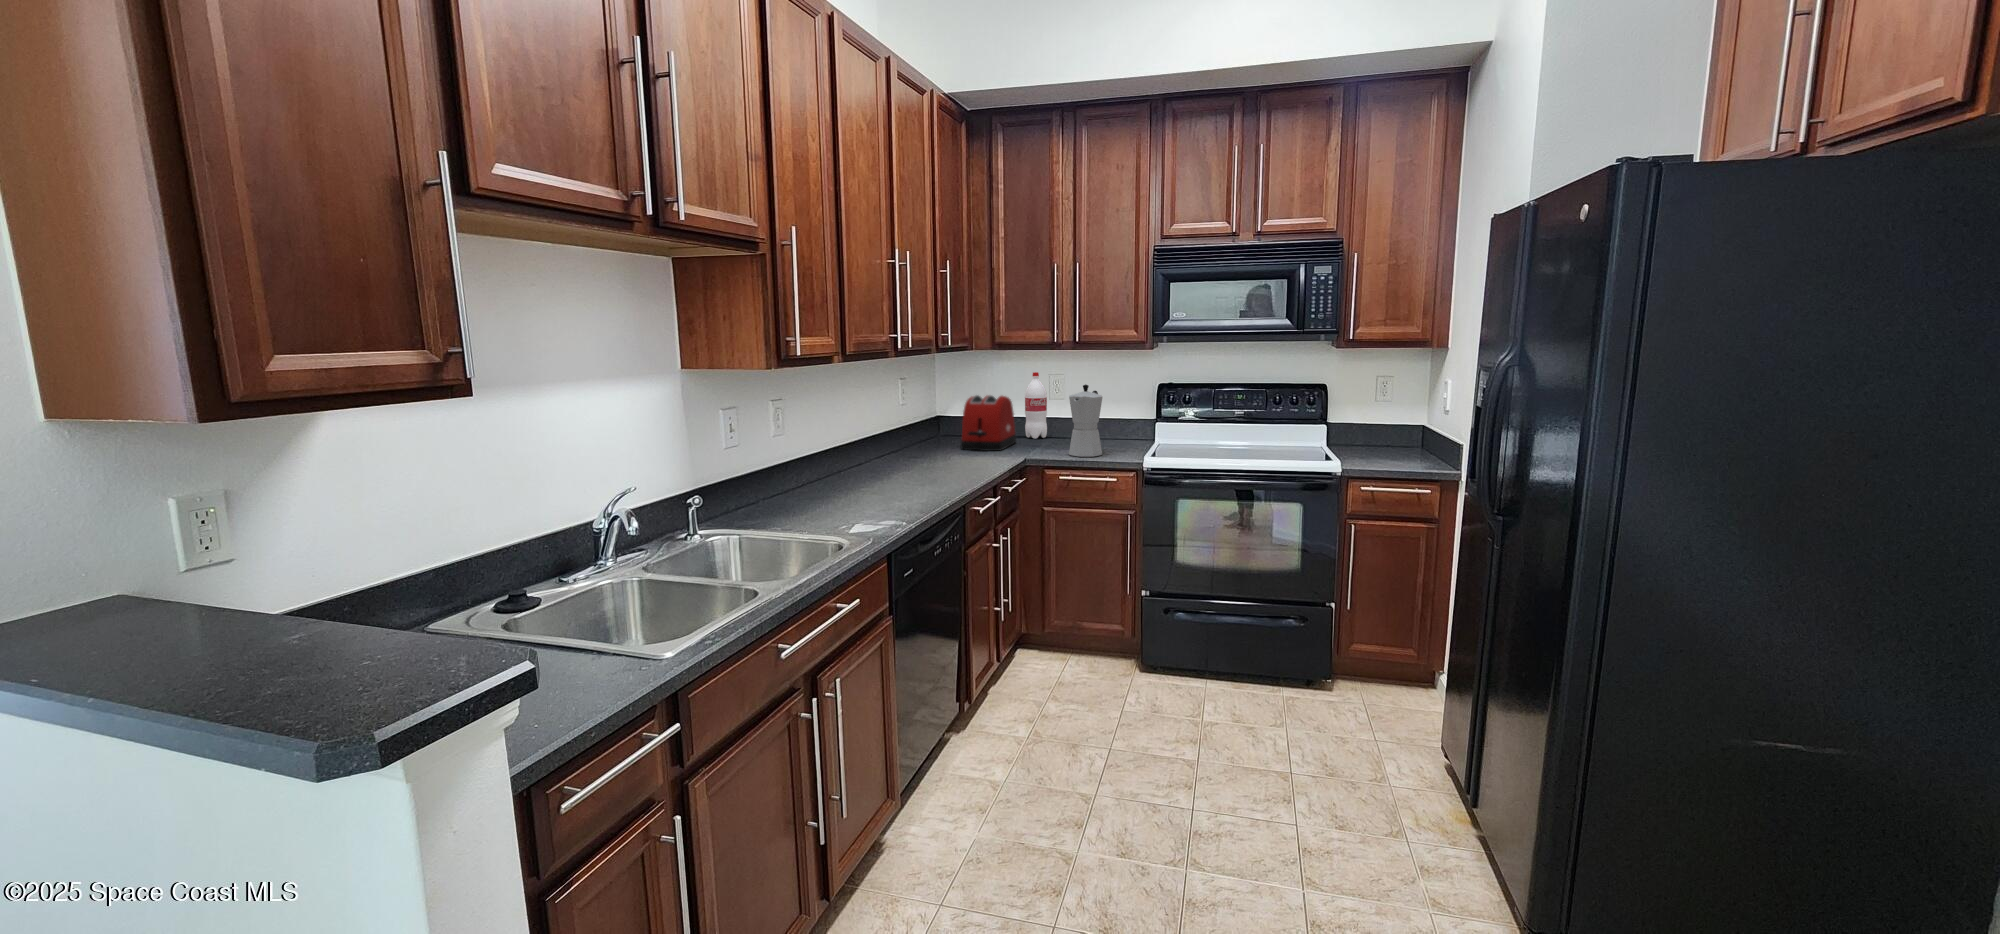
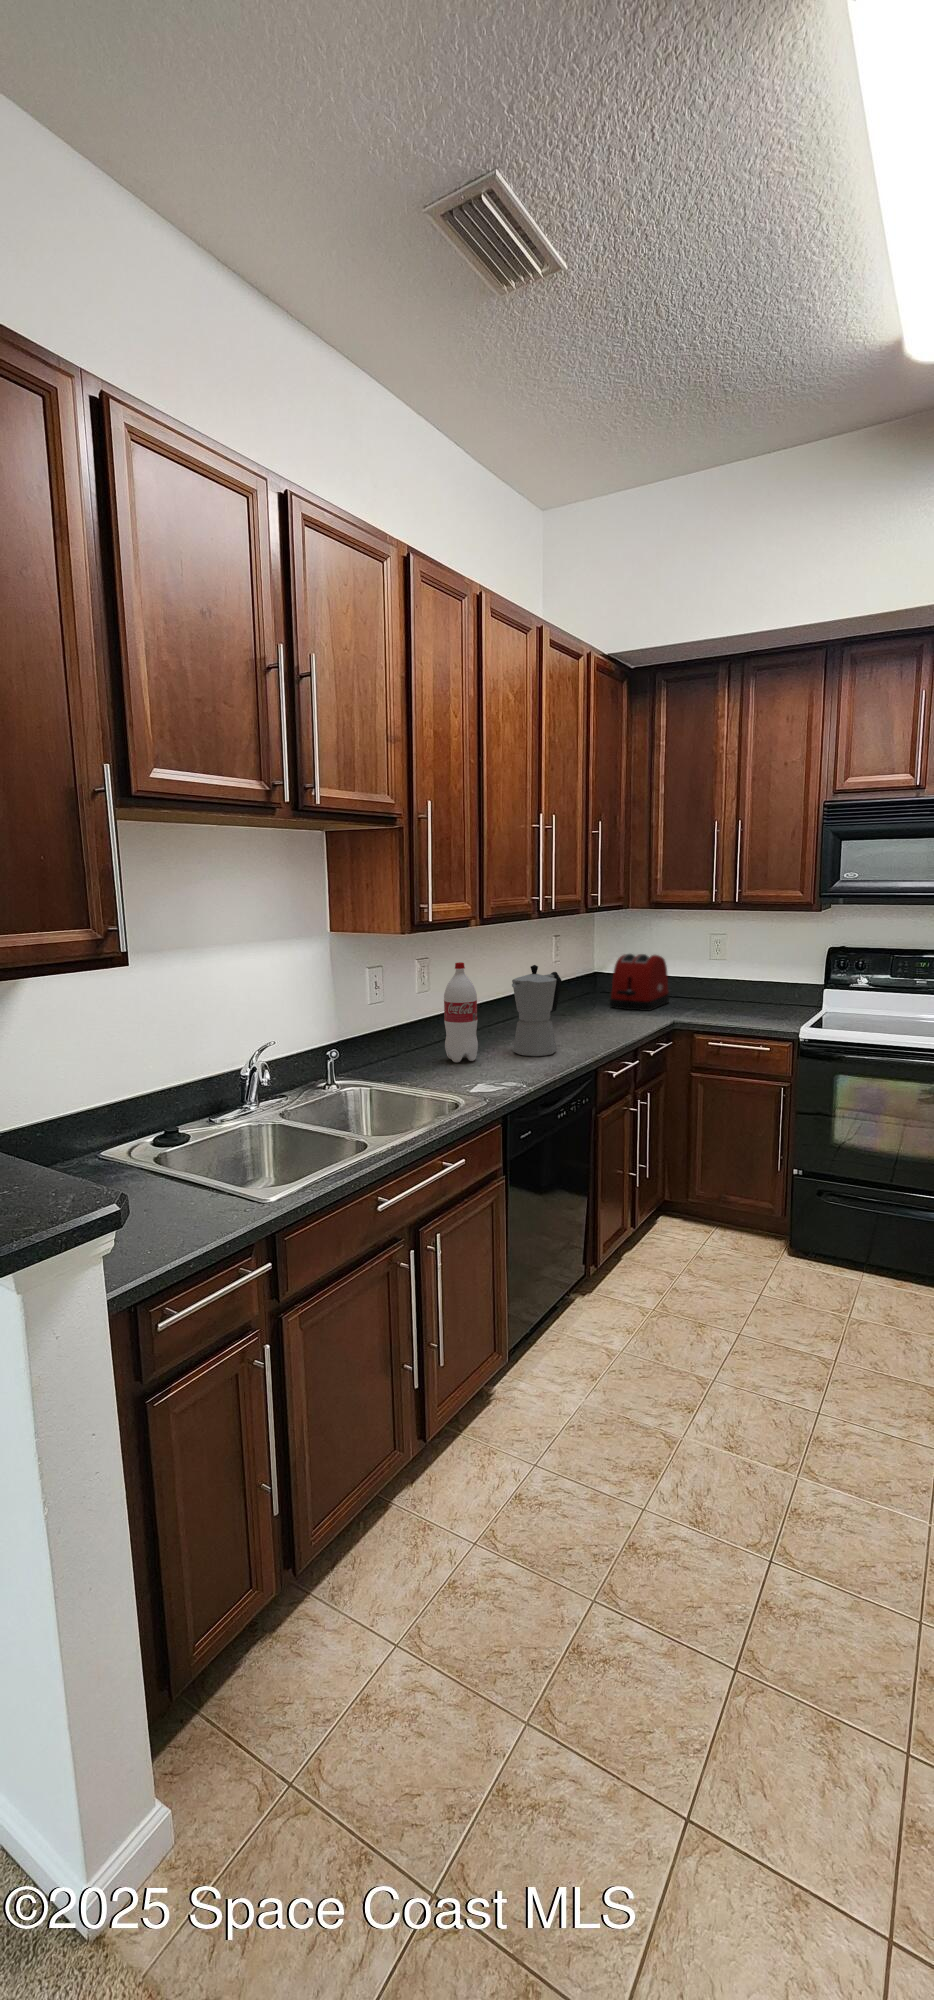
bottle: present [1025,372,1047,439] -> present [444,962,478,1062]
moka pot: present [1069,384,1102,457] -> present [512,965,562,1056]

